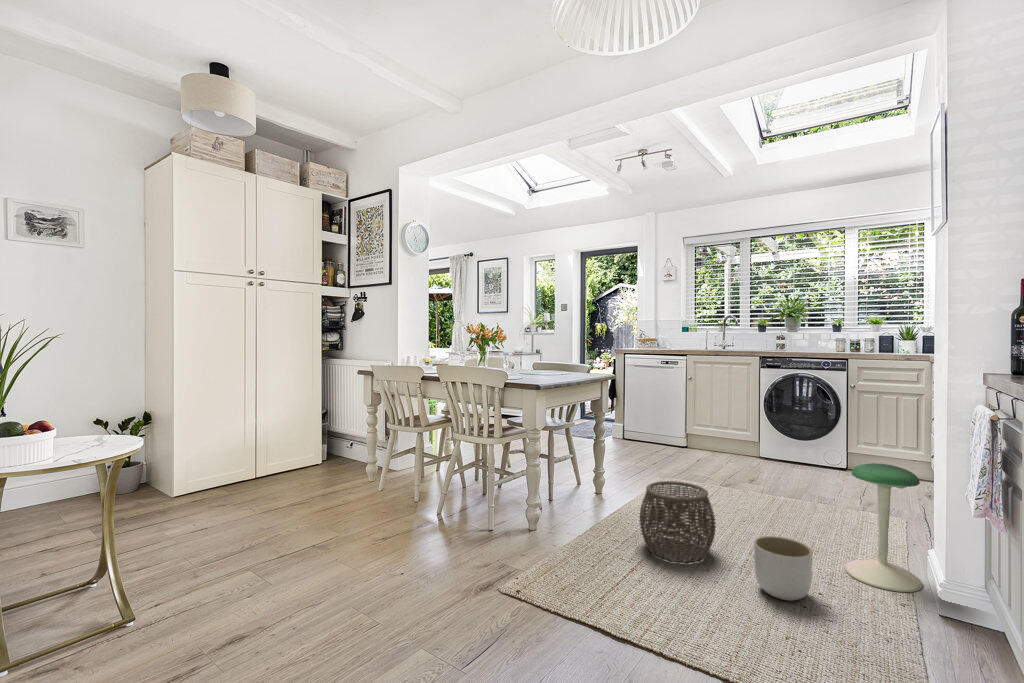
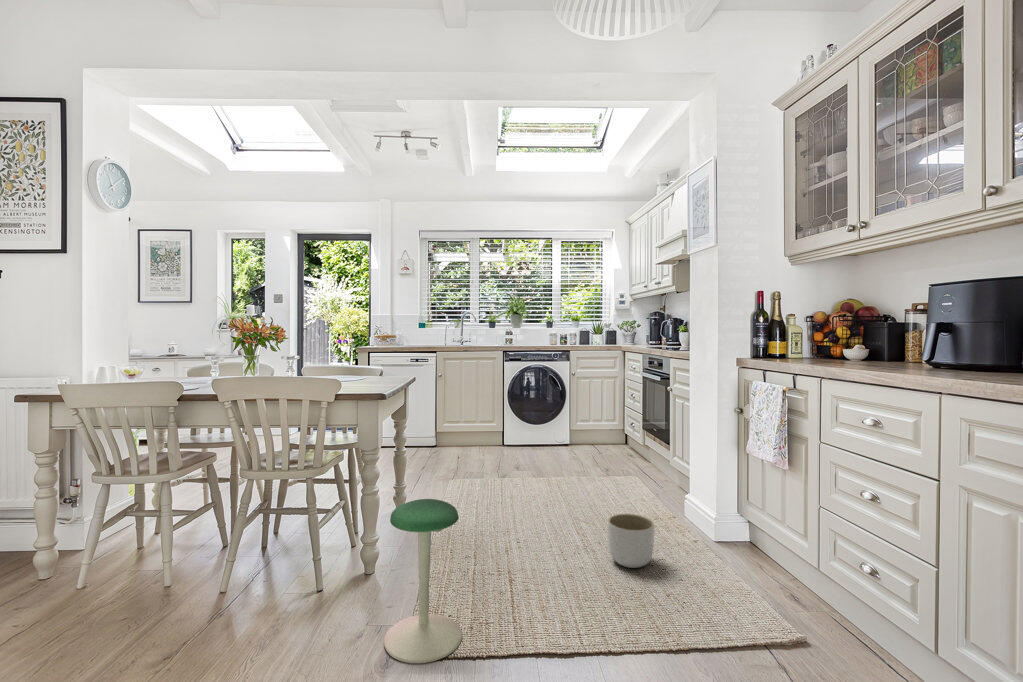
stool: present [844,463,923,592] -> present [384,499,462,663]
woven basket: present [639,481,716,562] -> none [490,481,562,562]

